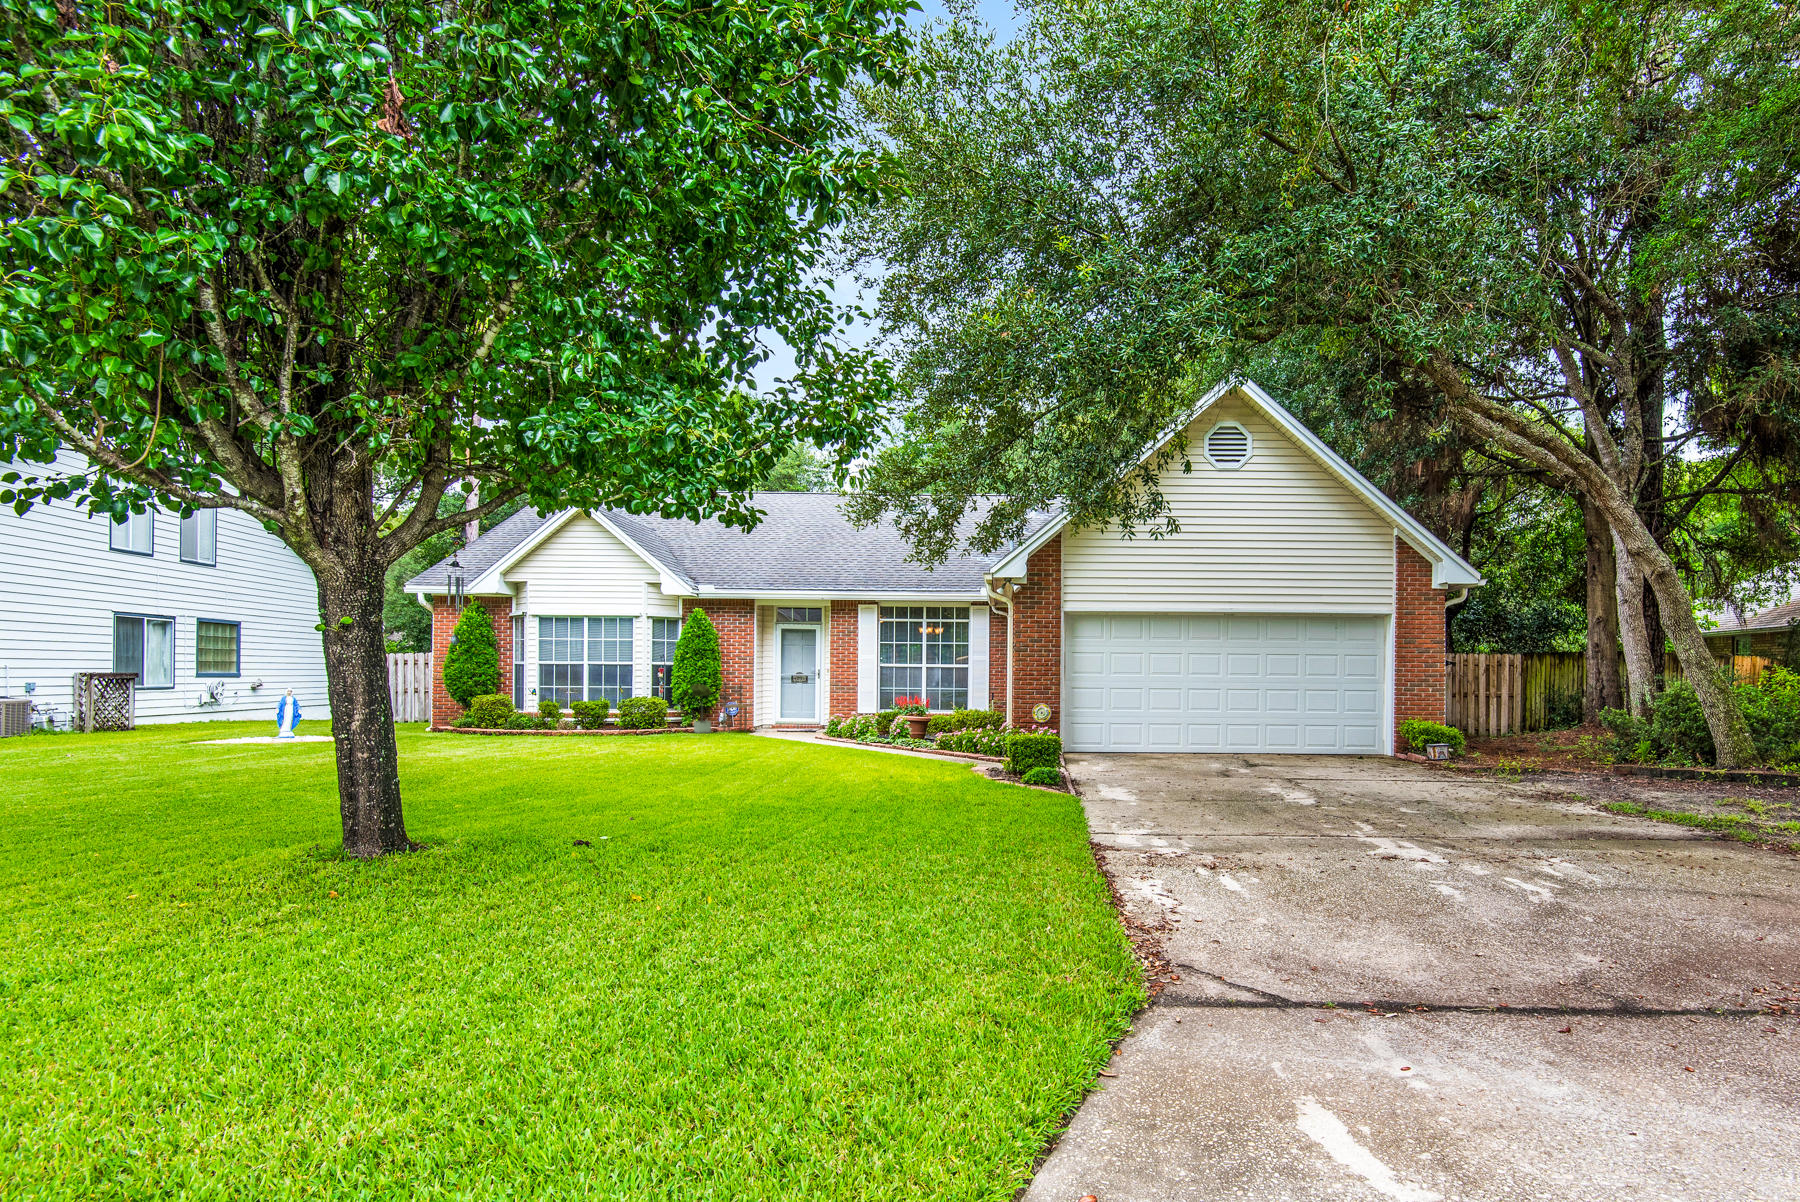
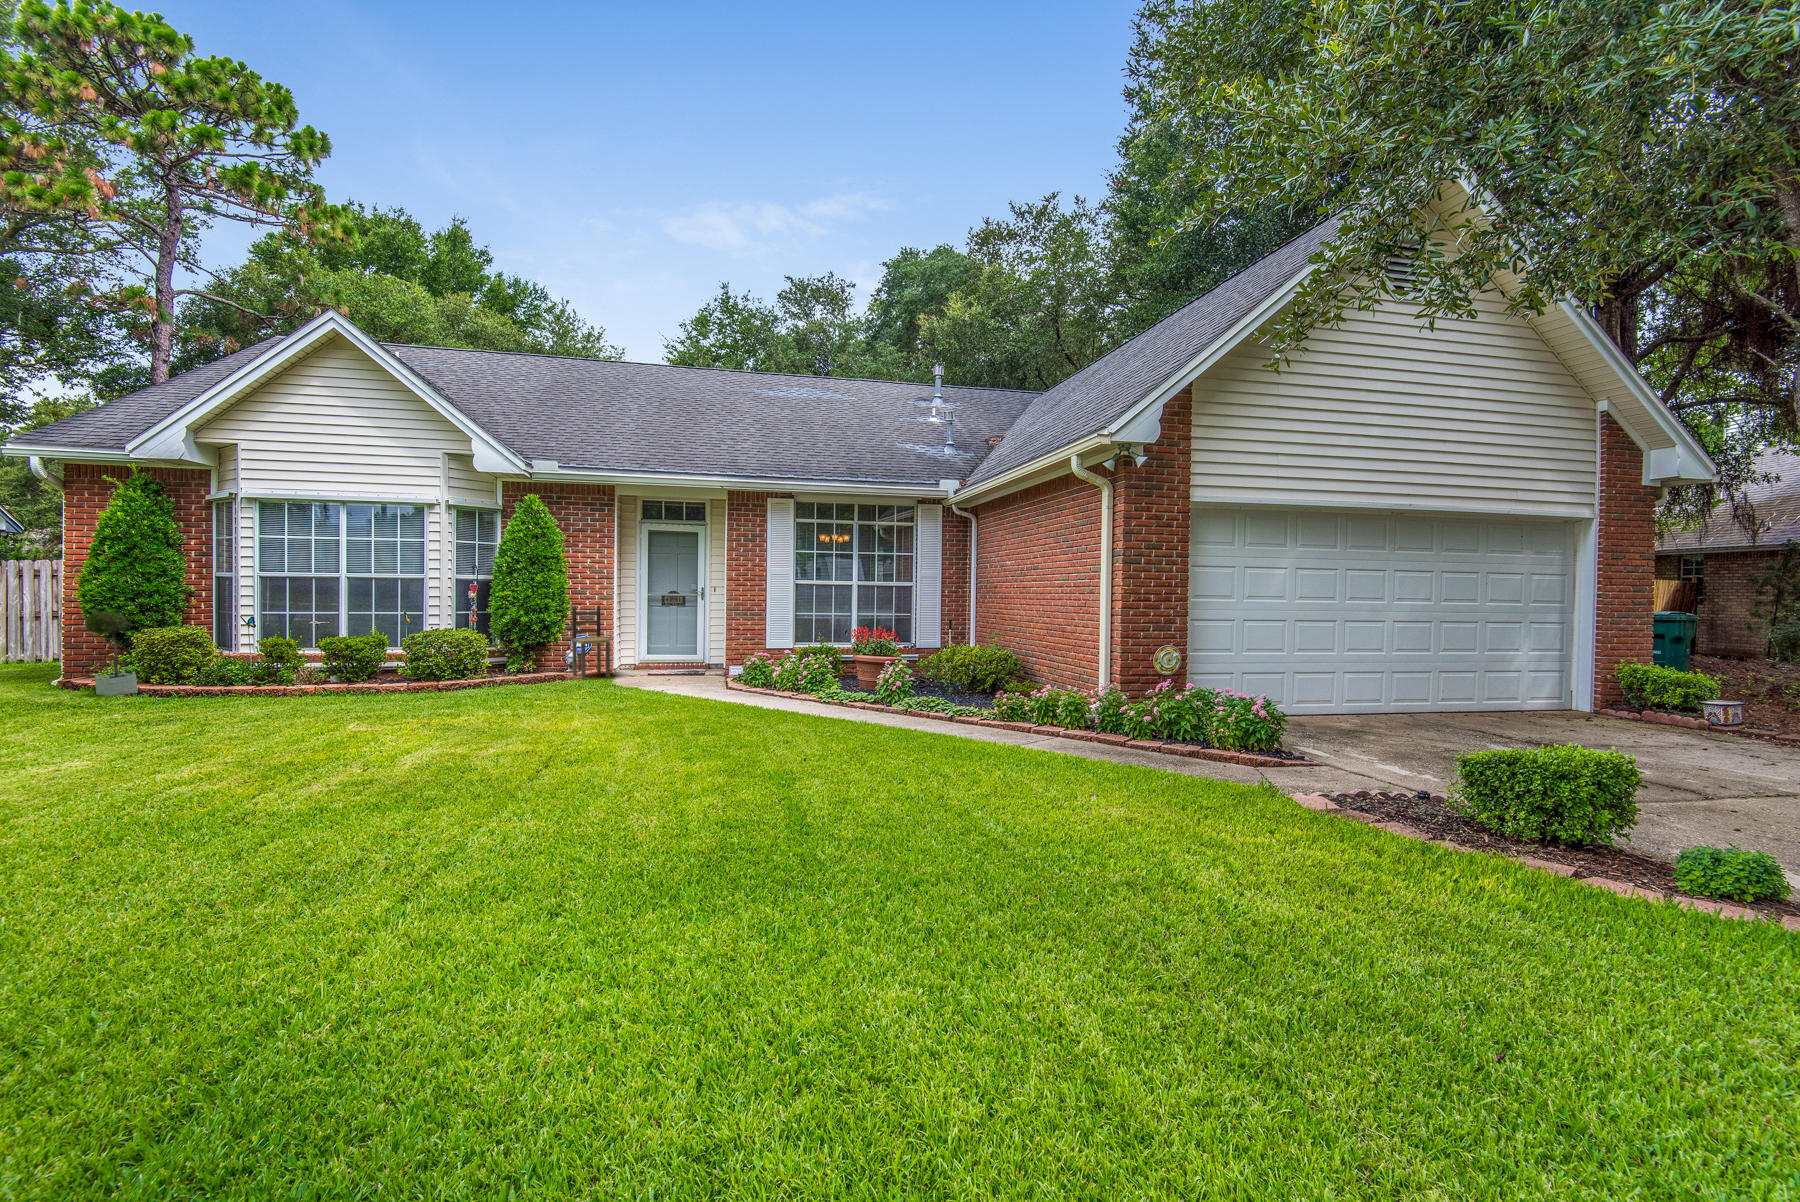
potted tree: present [690,684,711,733] -> present [86,610,138,696]

